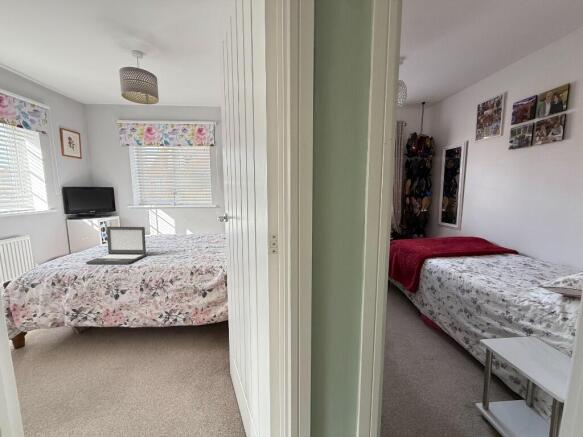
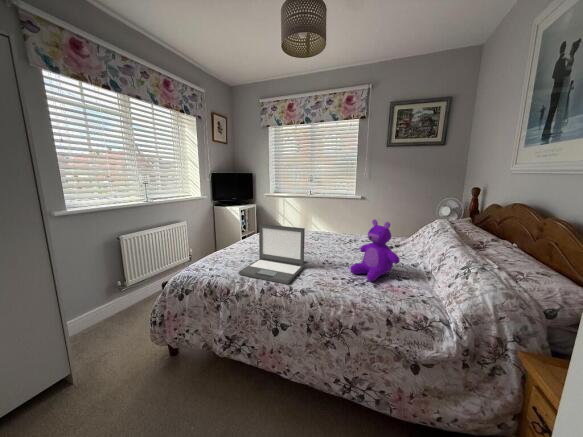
teddy bear: none [180,219,209,257] -> present [350,220,400,281]

